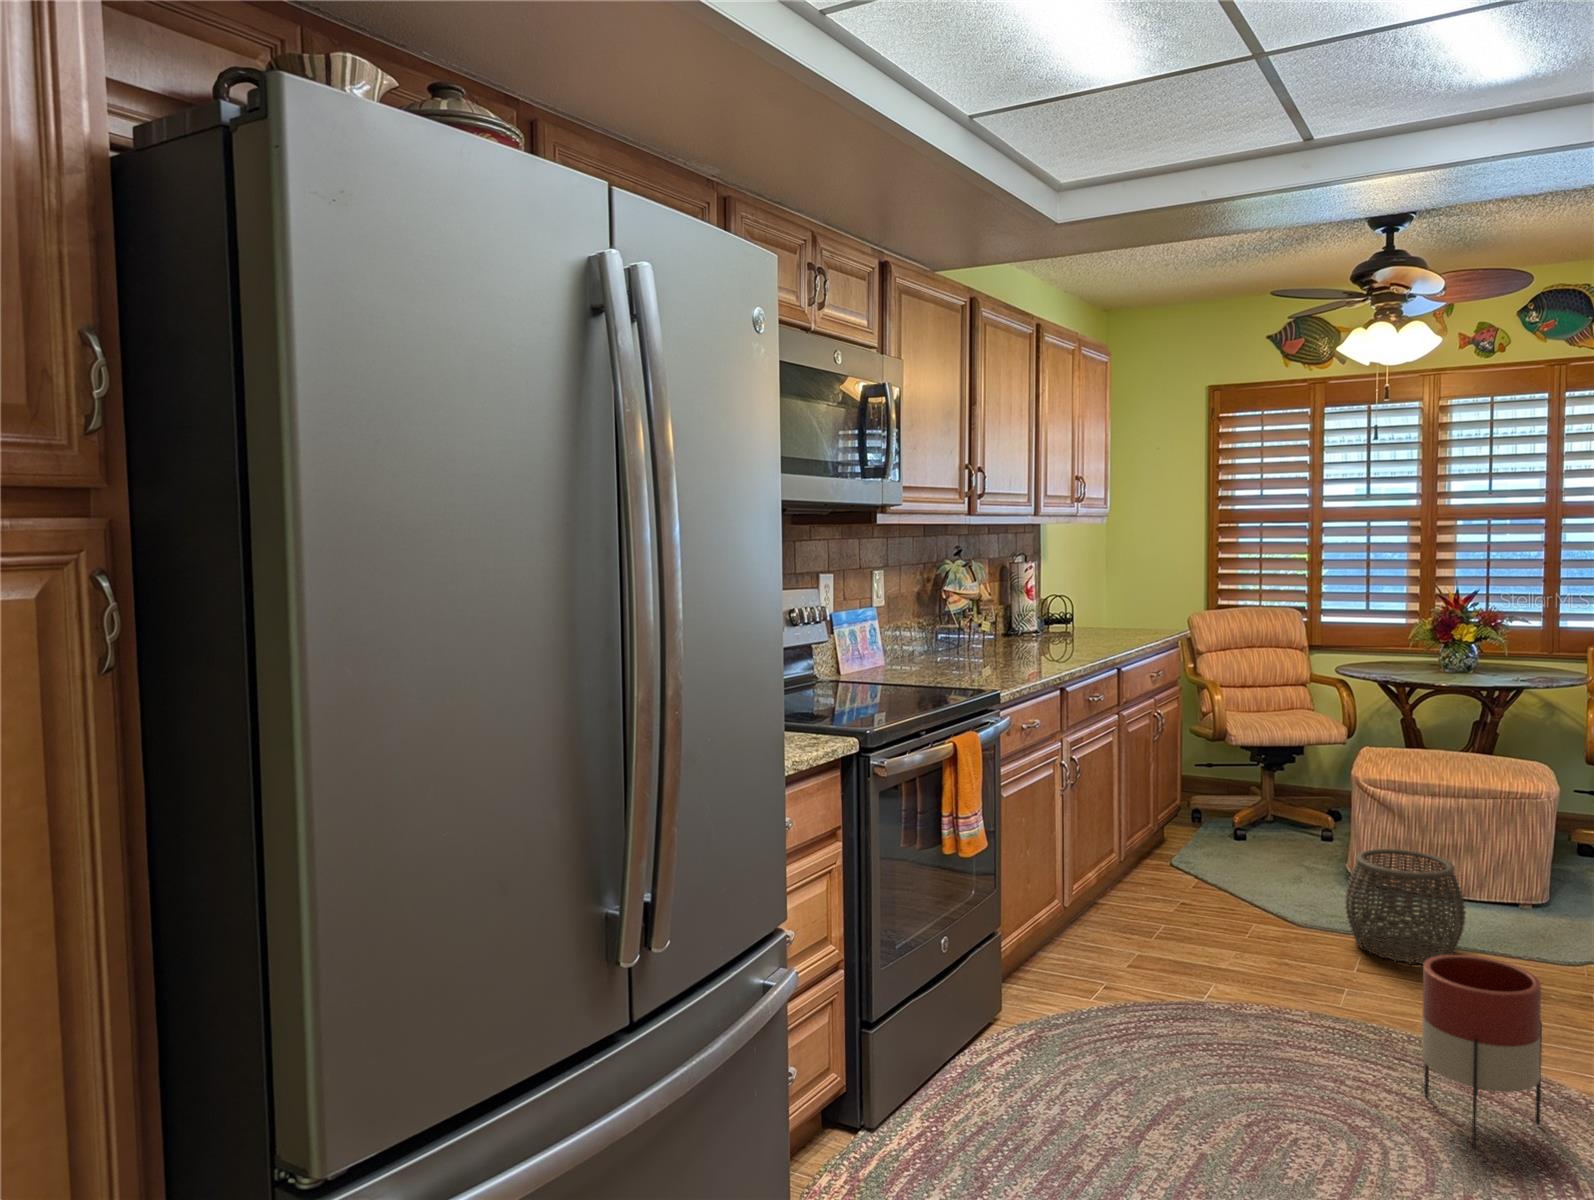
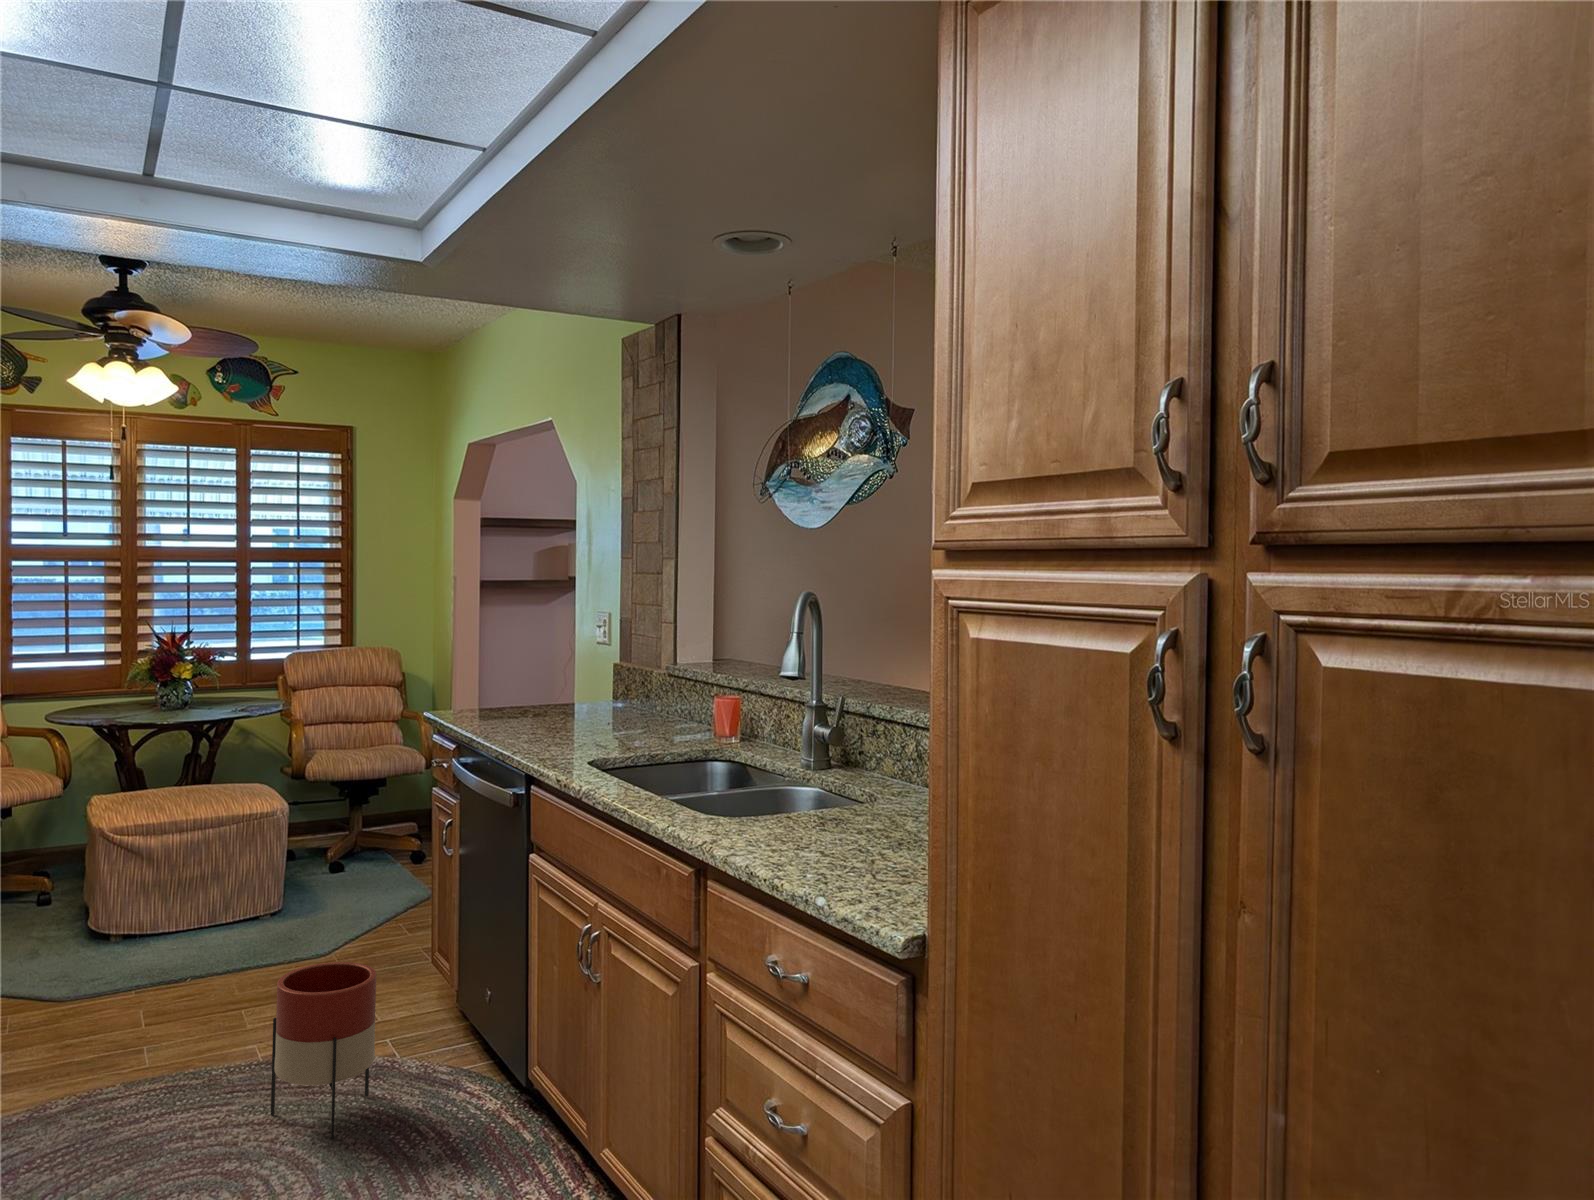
woven basket: present [1345,849,1466,964] -> none [116,890,239,1007]

